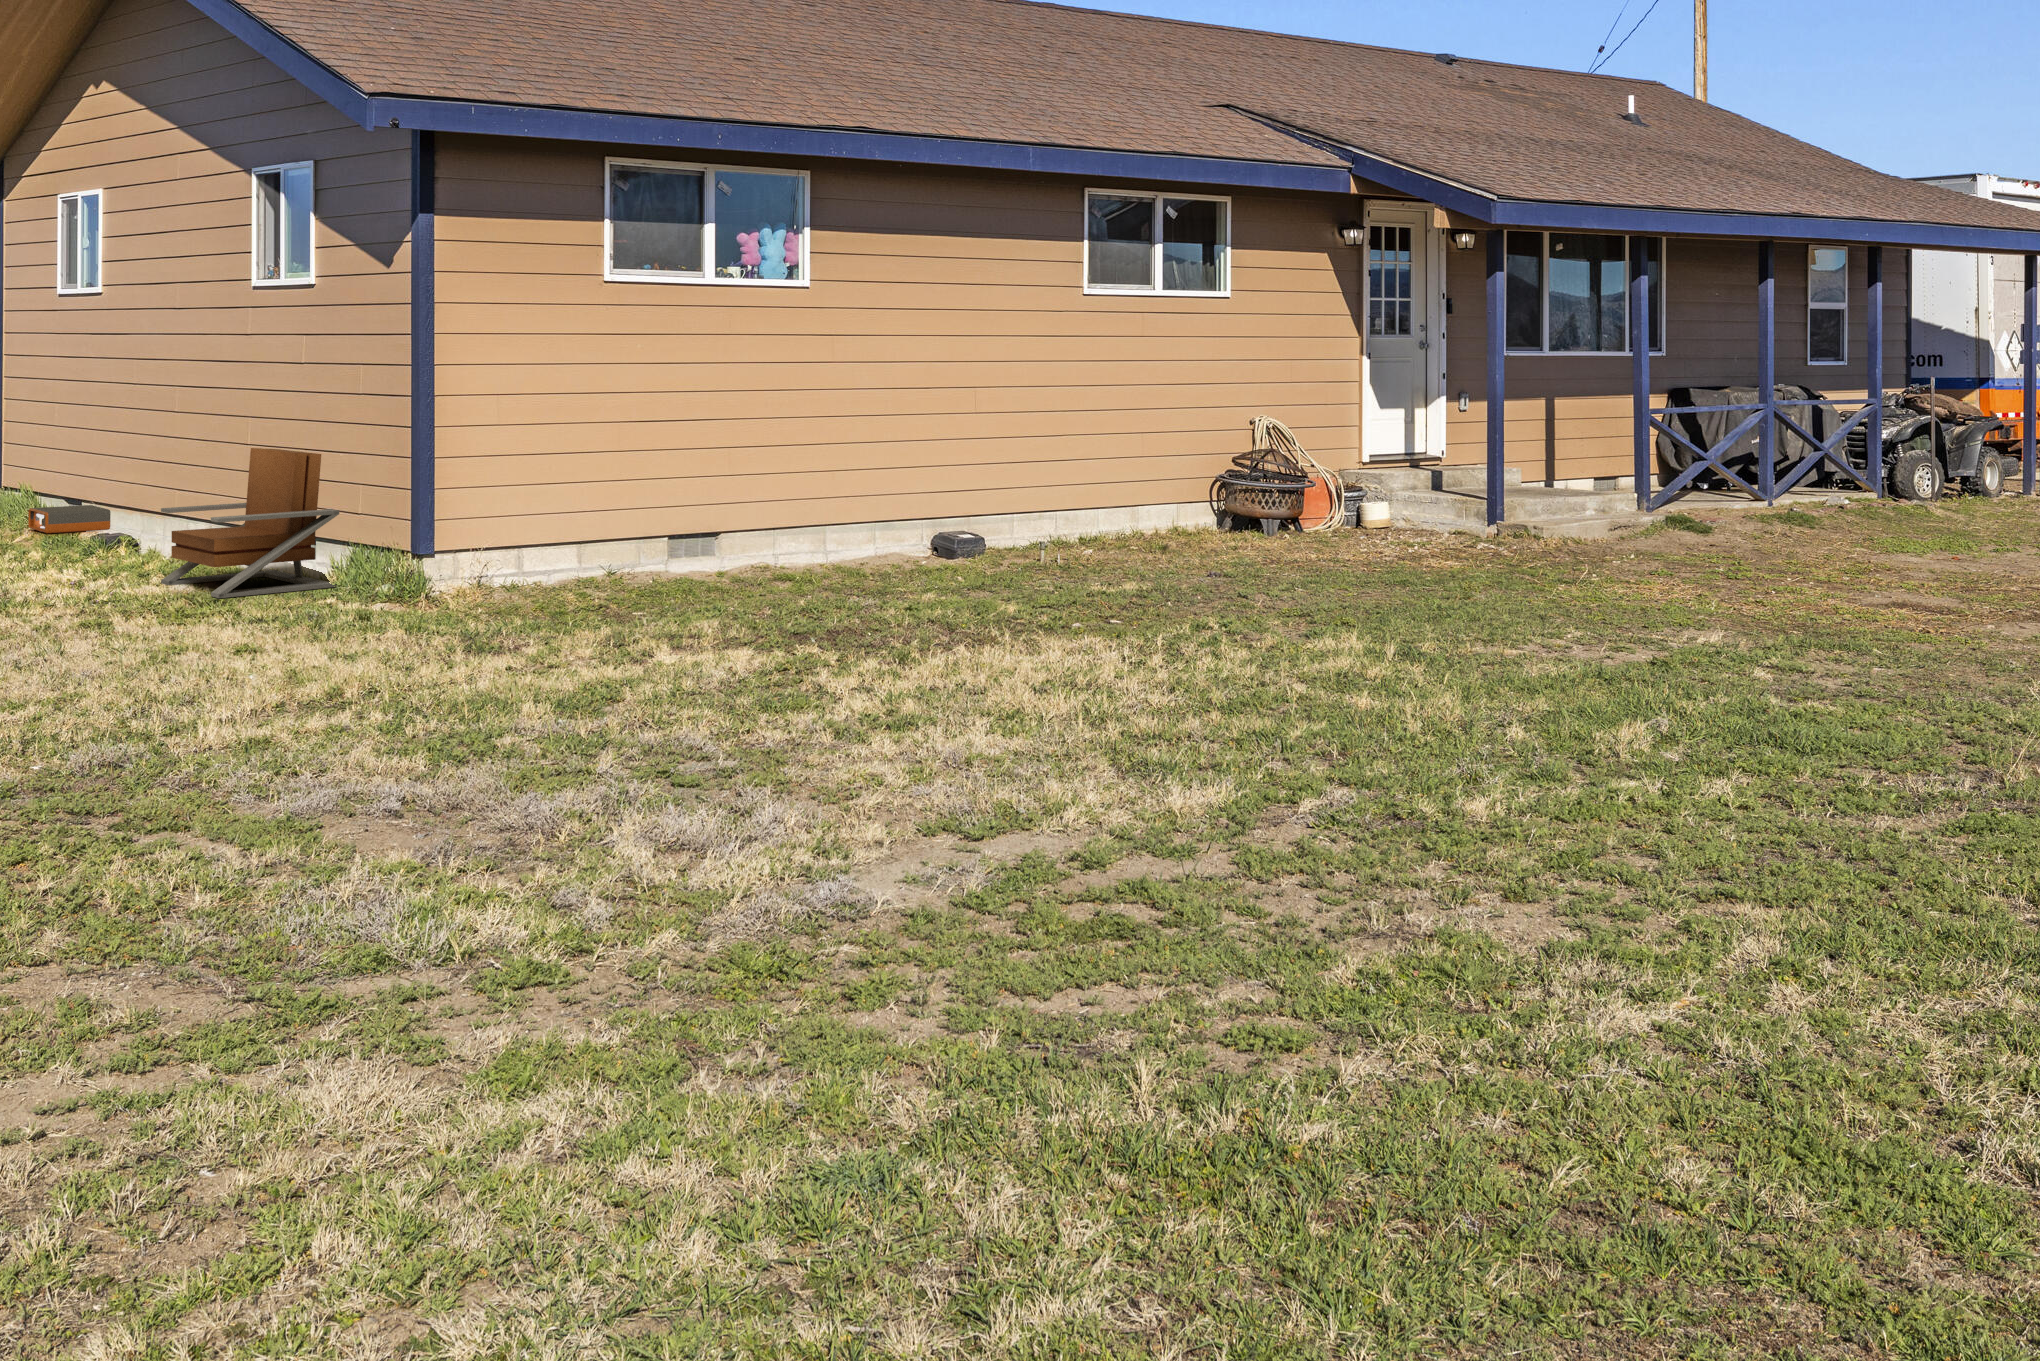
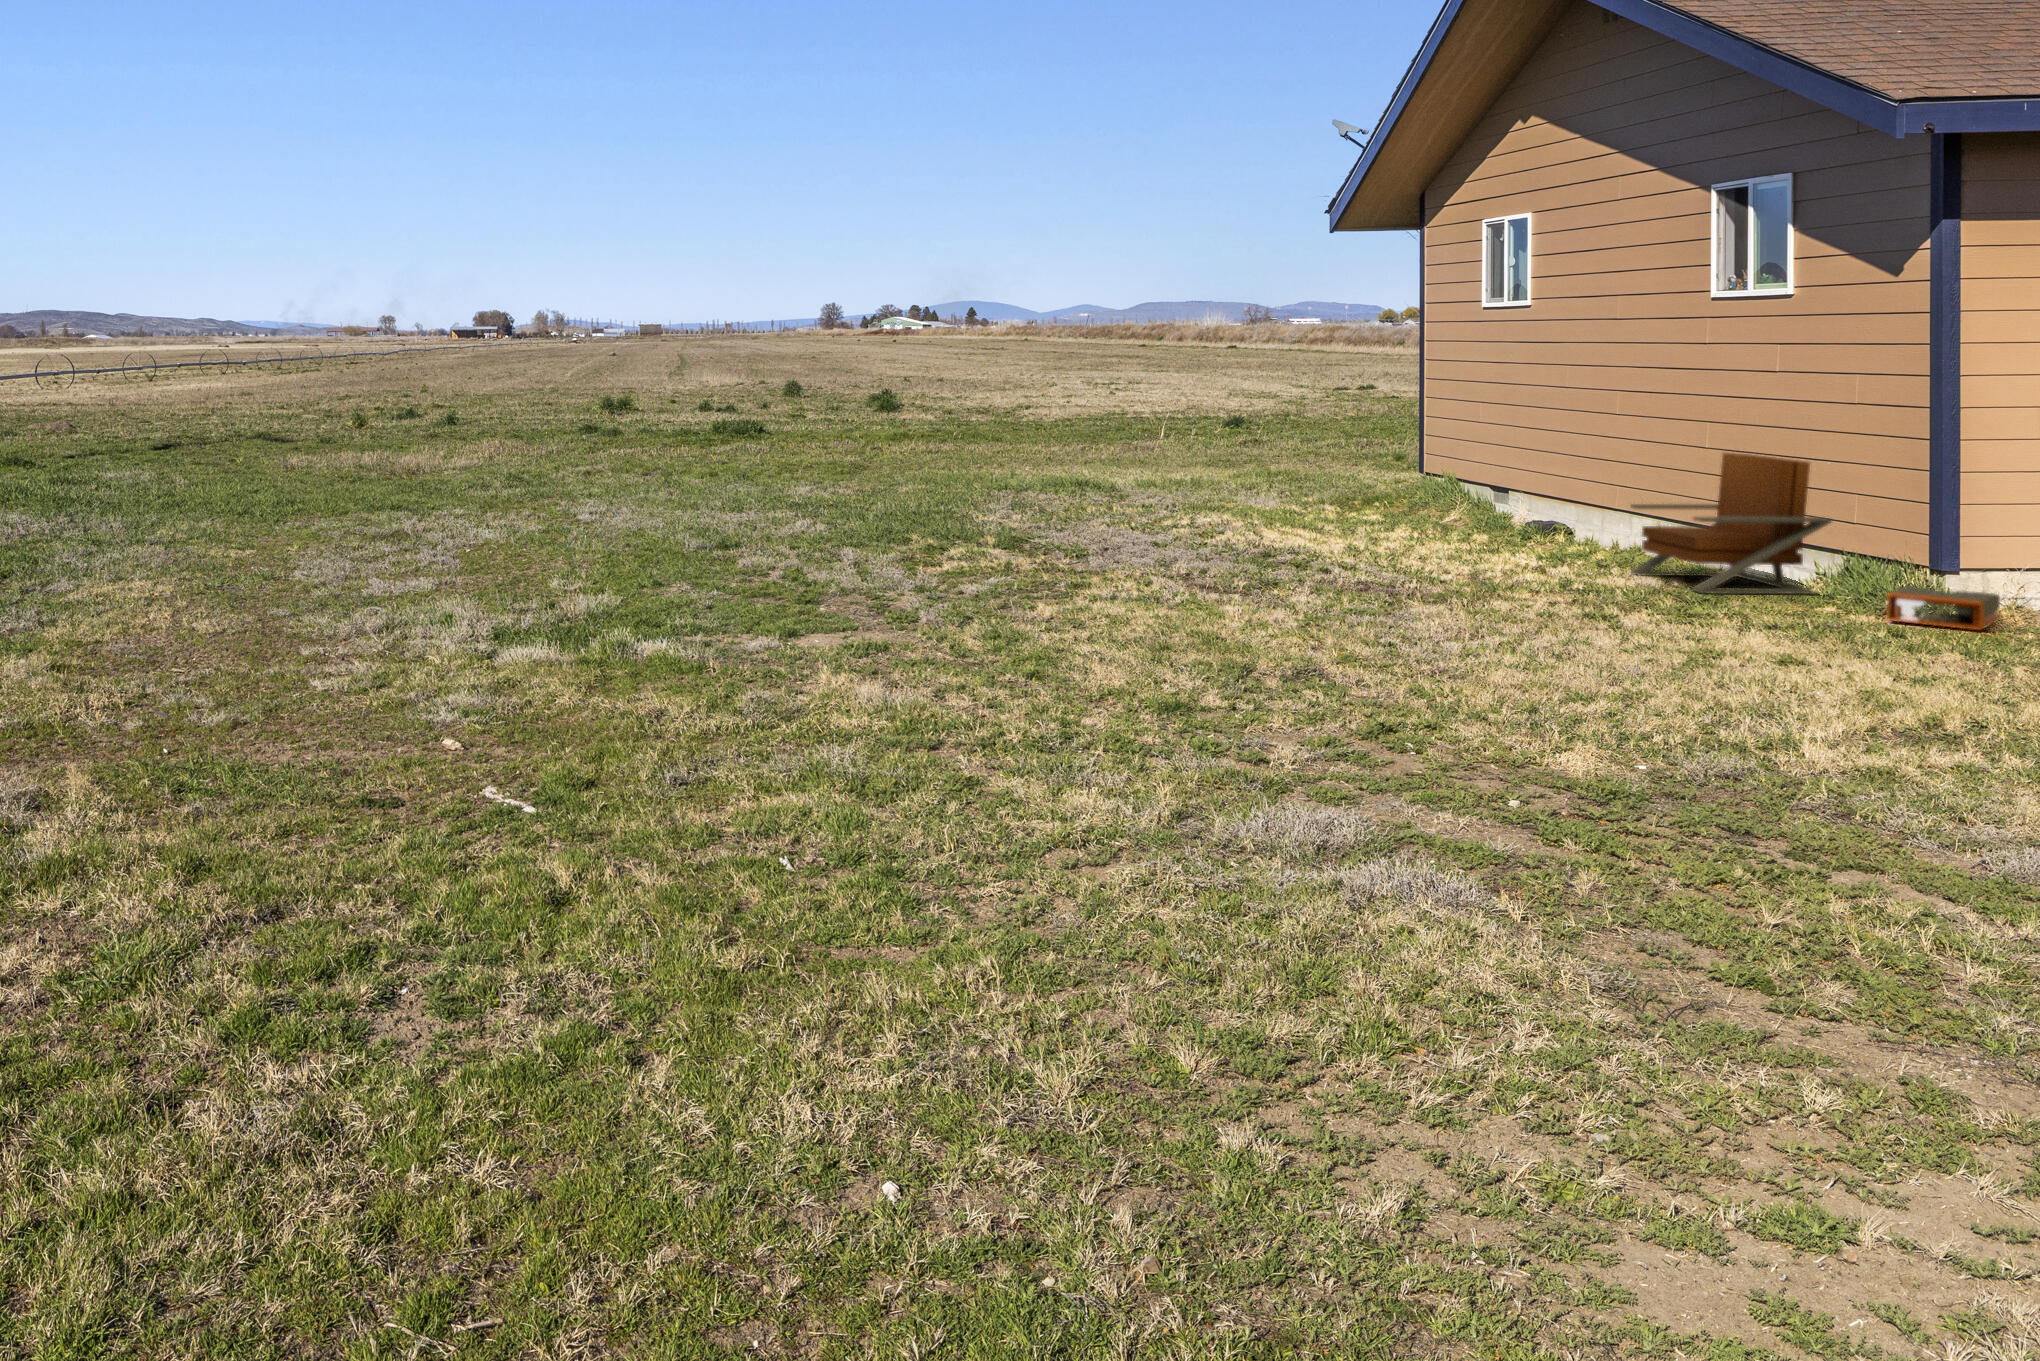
storage box: present [28,505,111,533] -> present [1887,586,2000,630]

